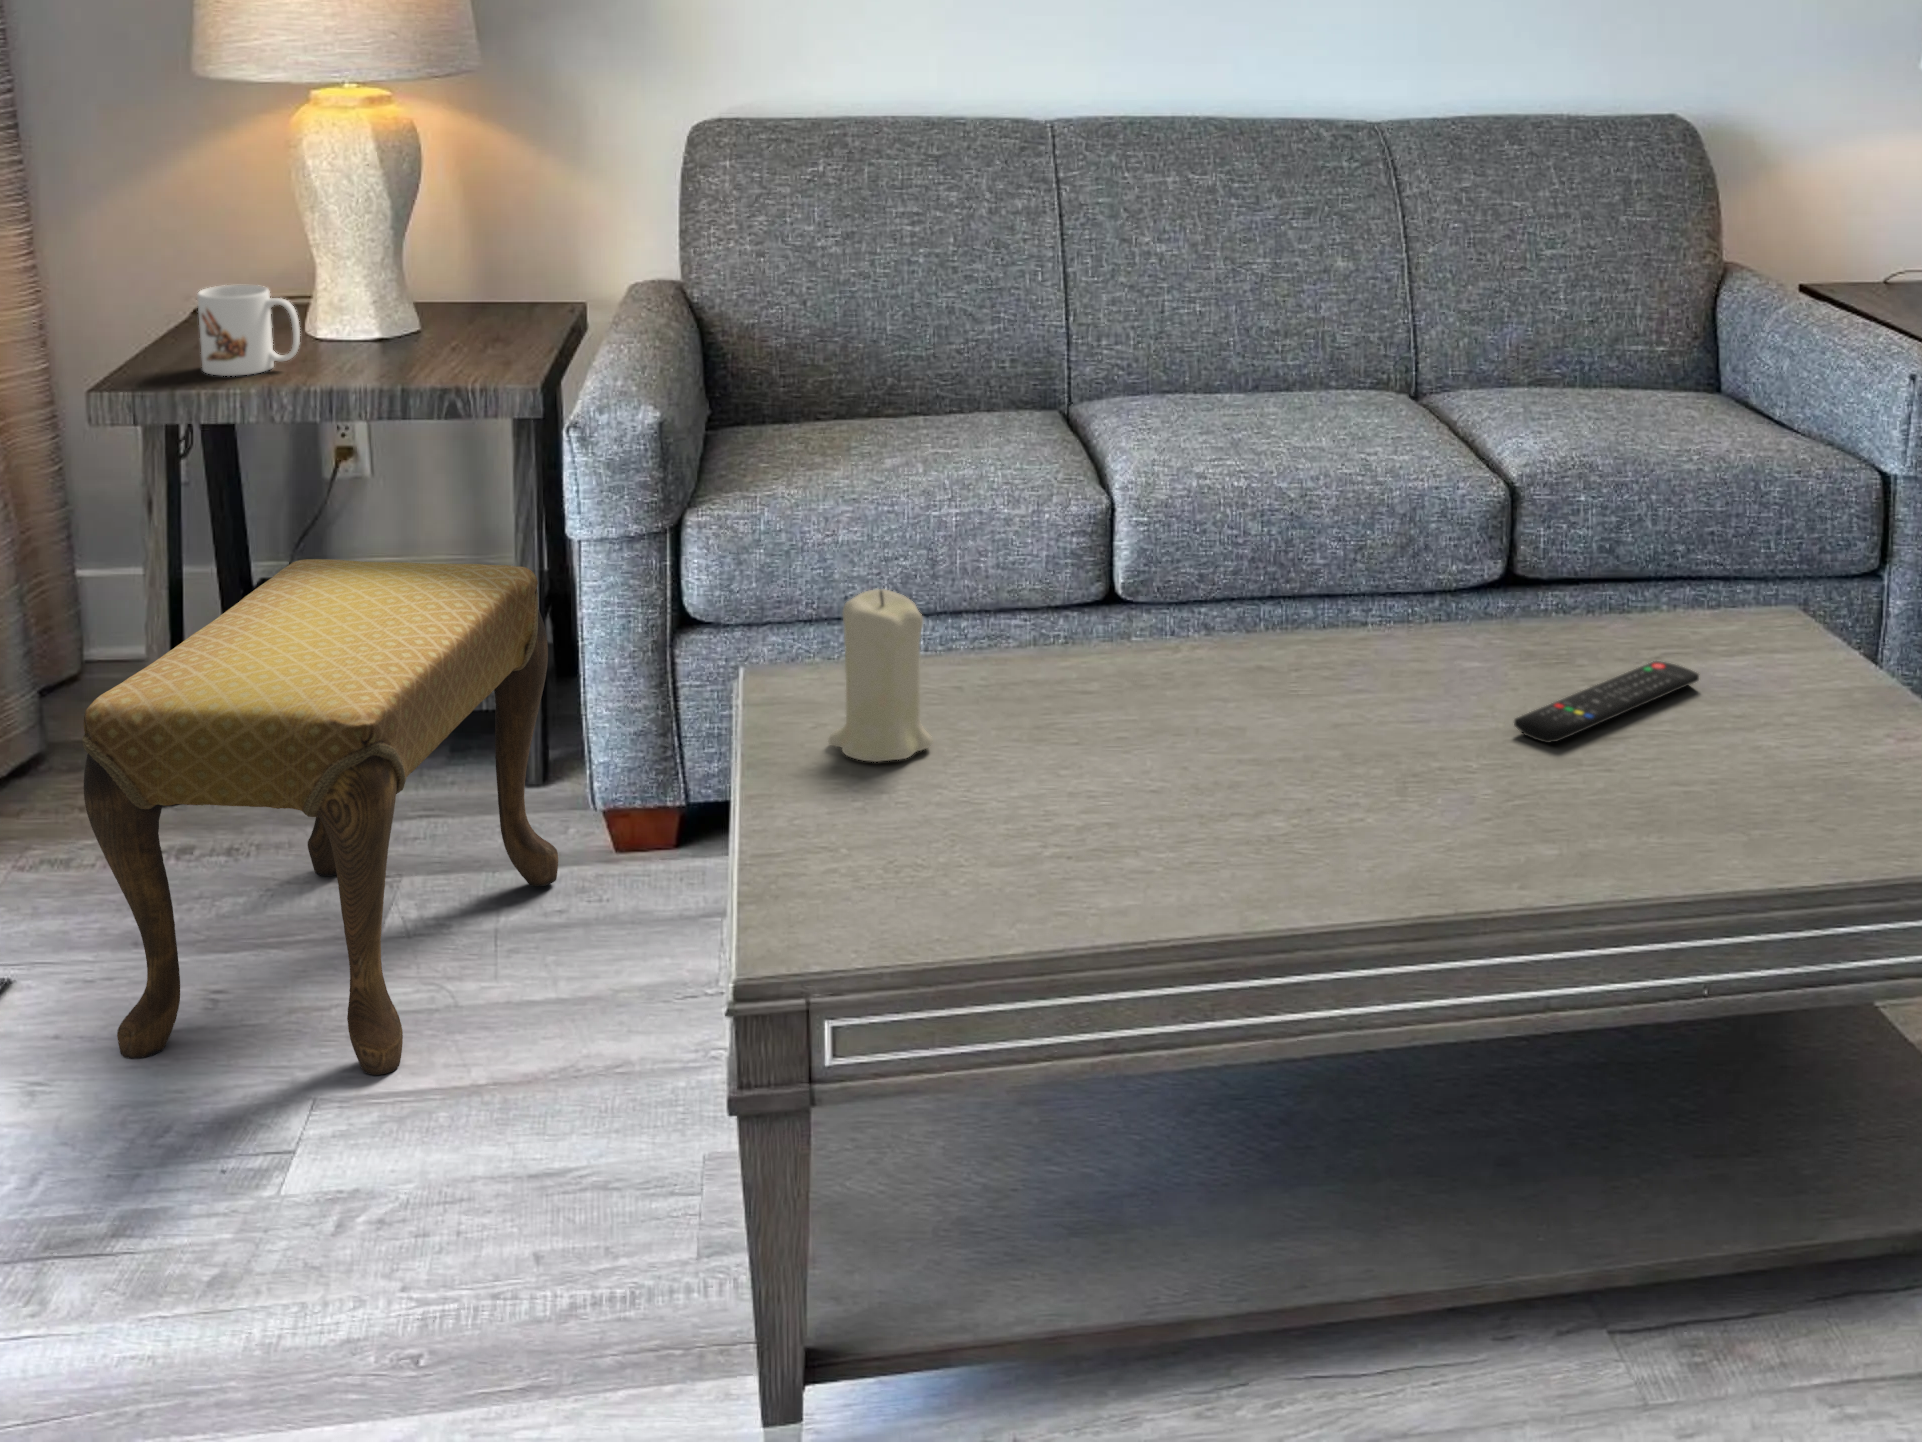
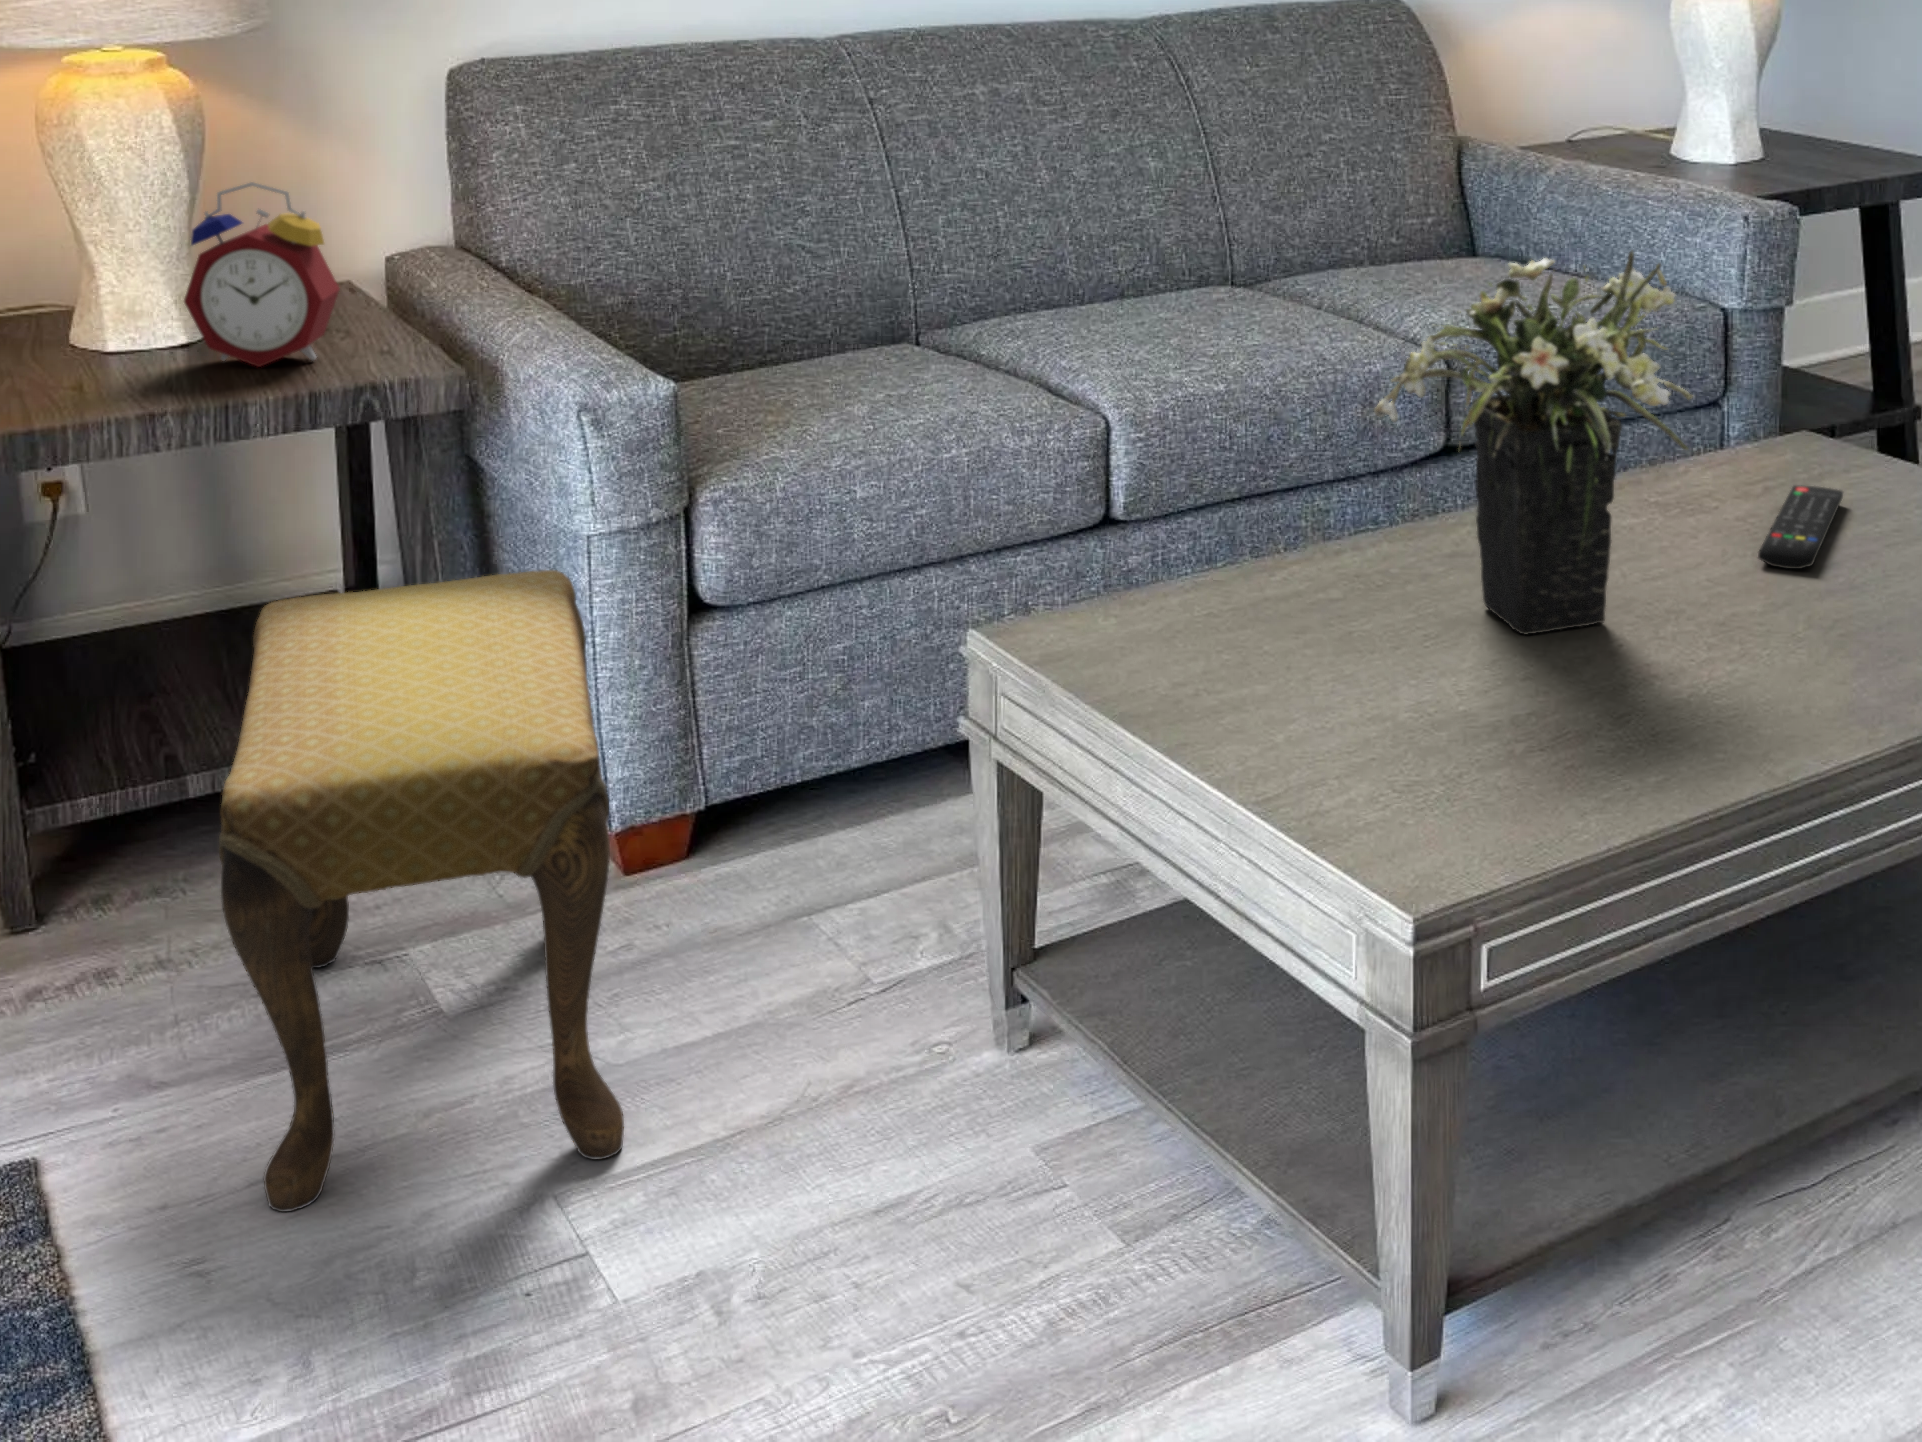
alarm clock: none [348,208,473,364] -> present [184,182,339,367]
mug: present [197,285,300,376] -> none [10,292,143,404]
flower arrangement: none [1045,390,1386,760] -> present [1374,251,1693,634]
candle: present [828,589,933,762] -> none [1180,509,1287,691]

